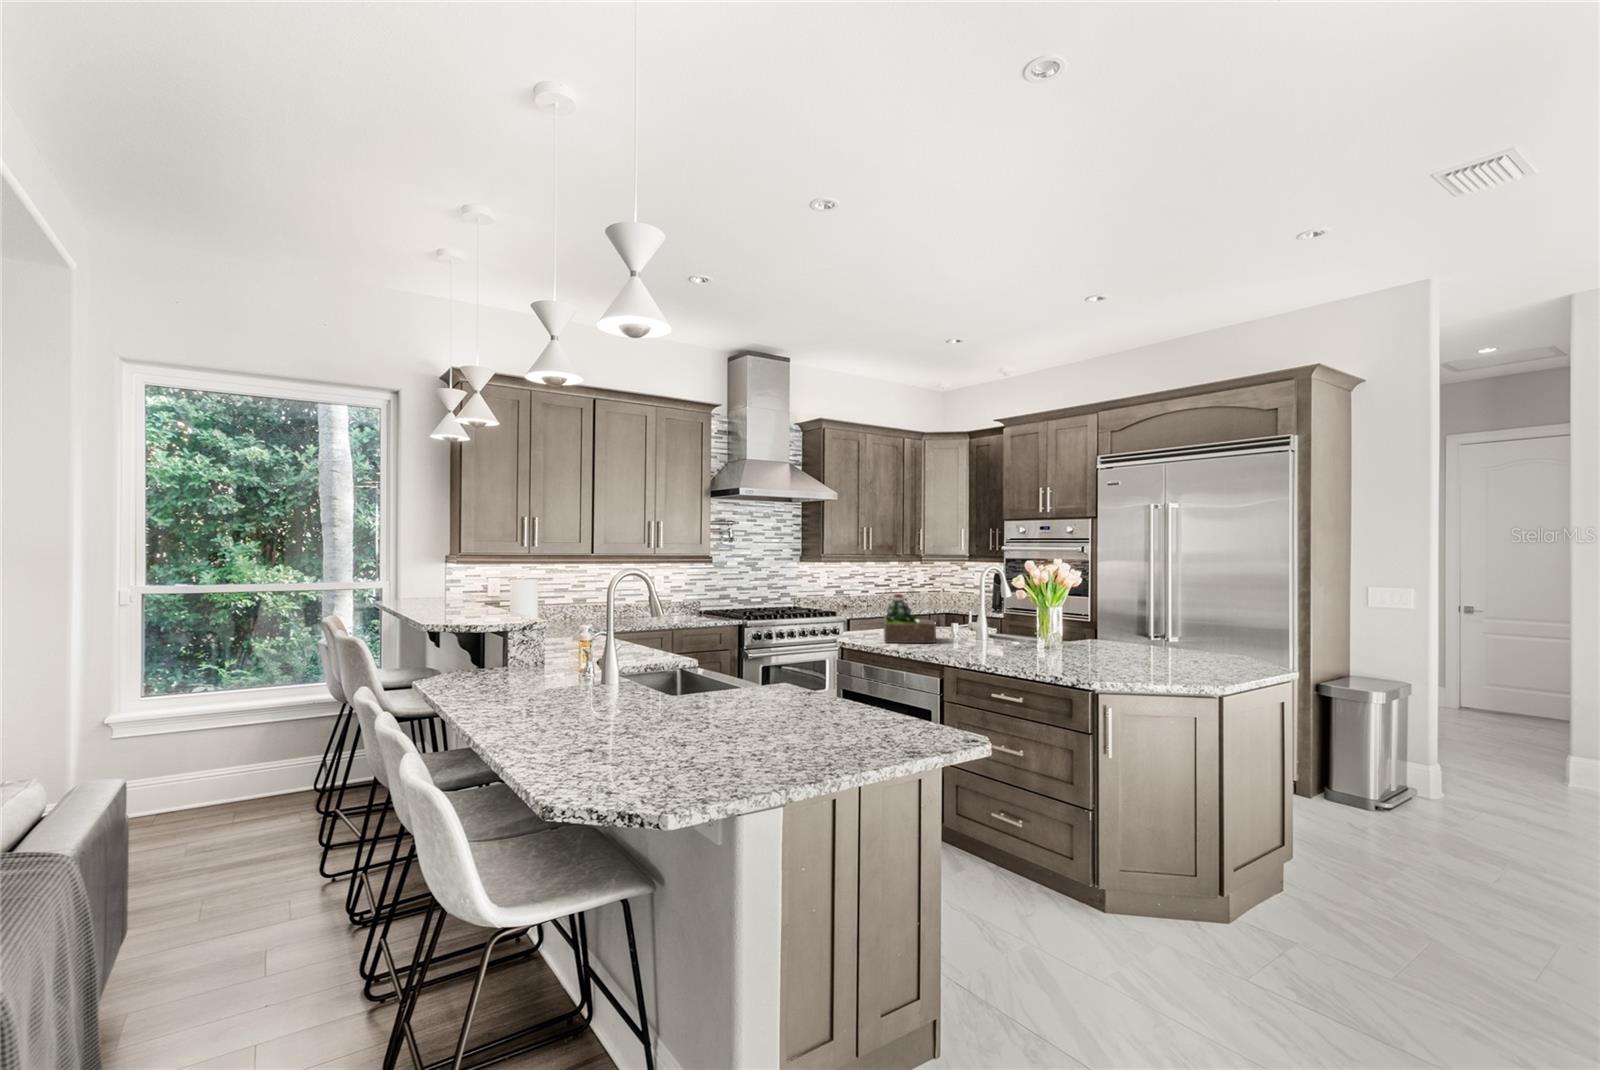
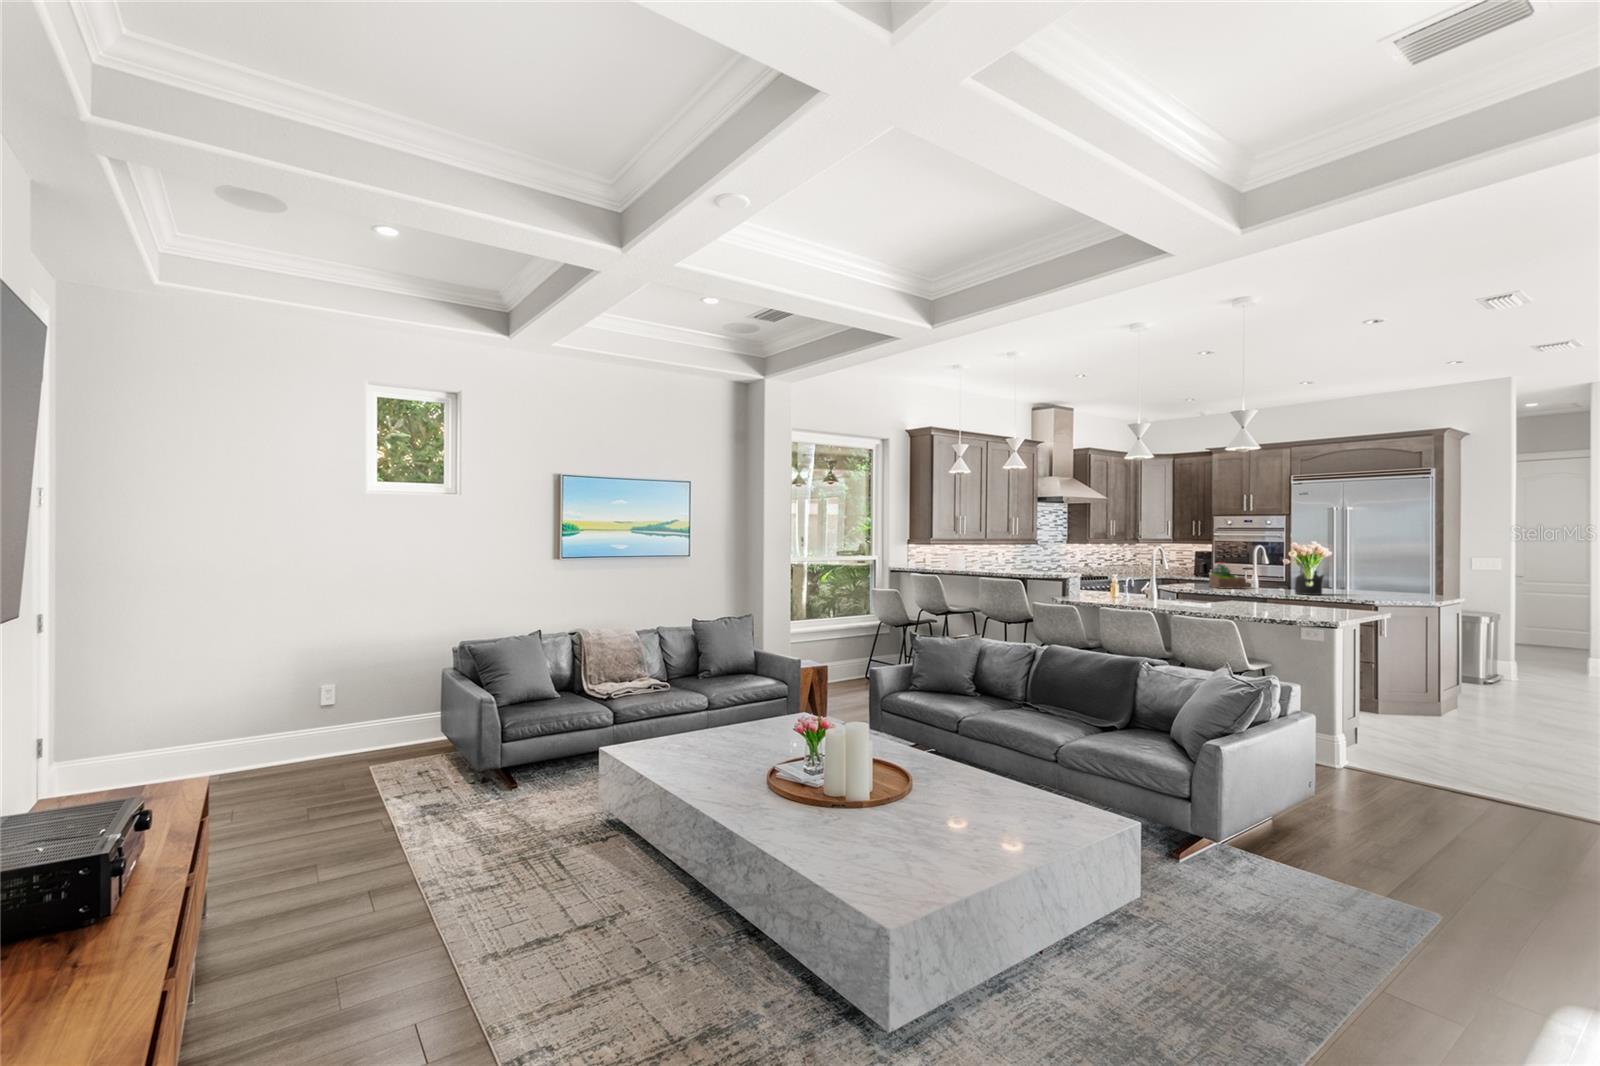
kettle: none [984,596,1044,663] -> present [1295,562,1324,595]

